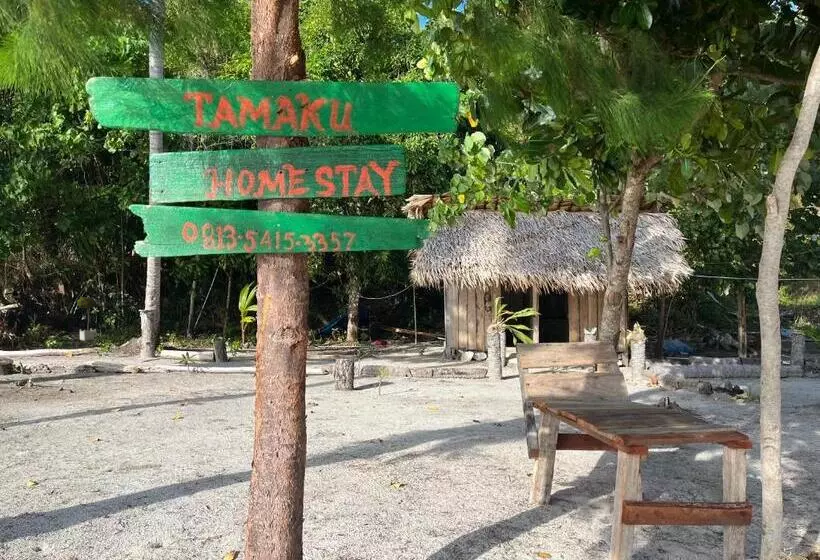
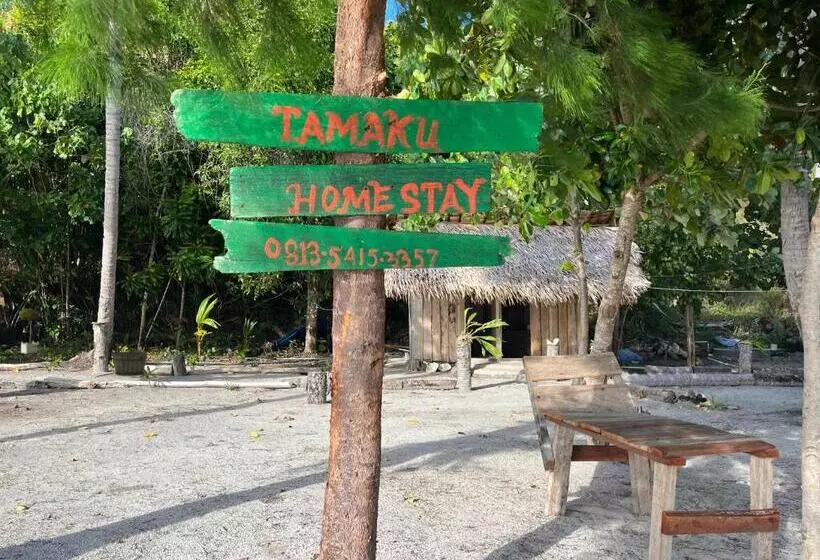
wooden bucket: none [157,333,191,362] -> present [112,347,147,376]

